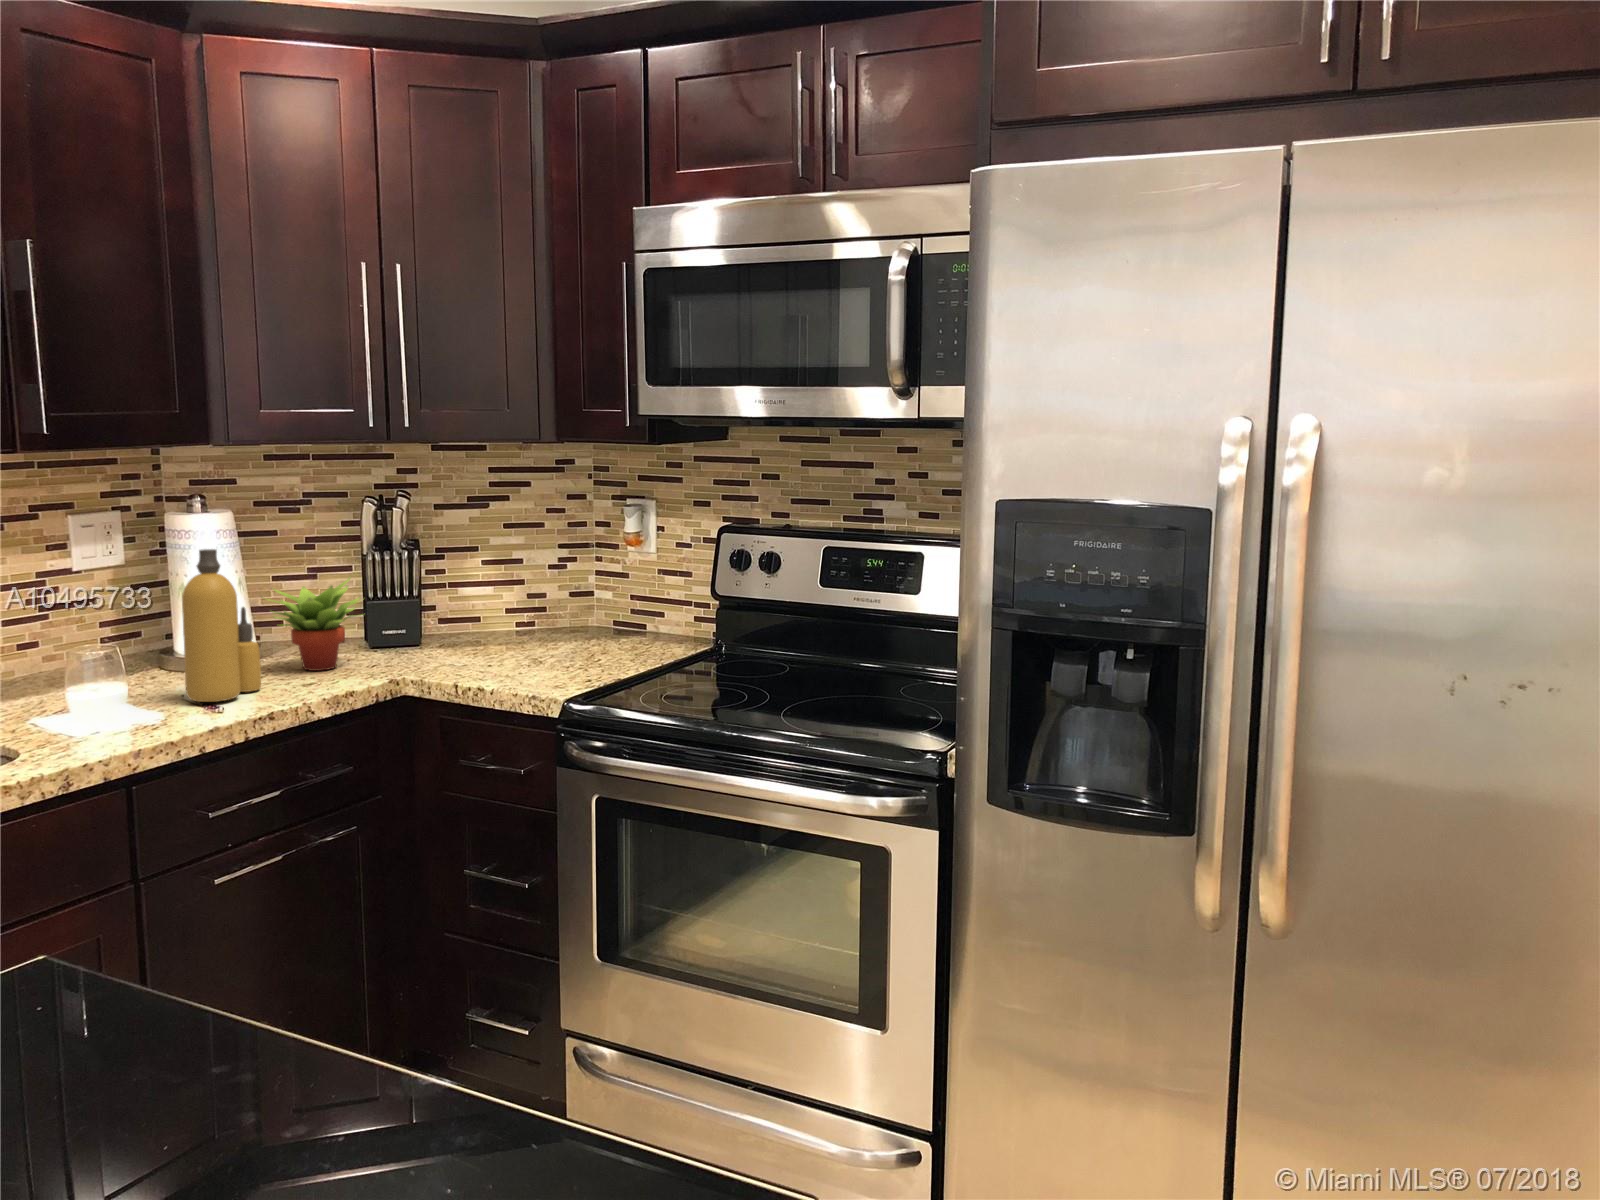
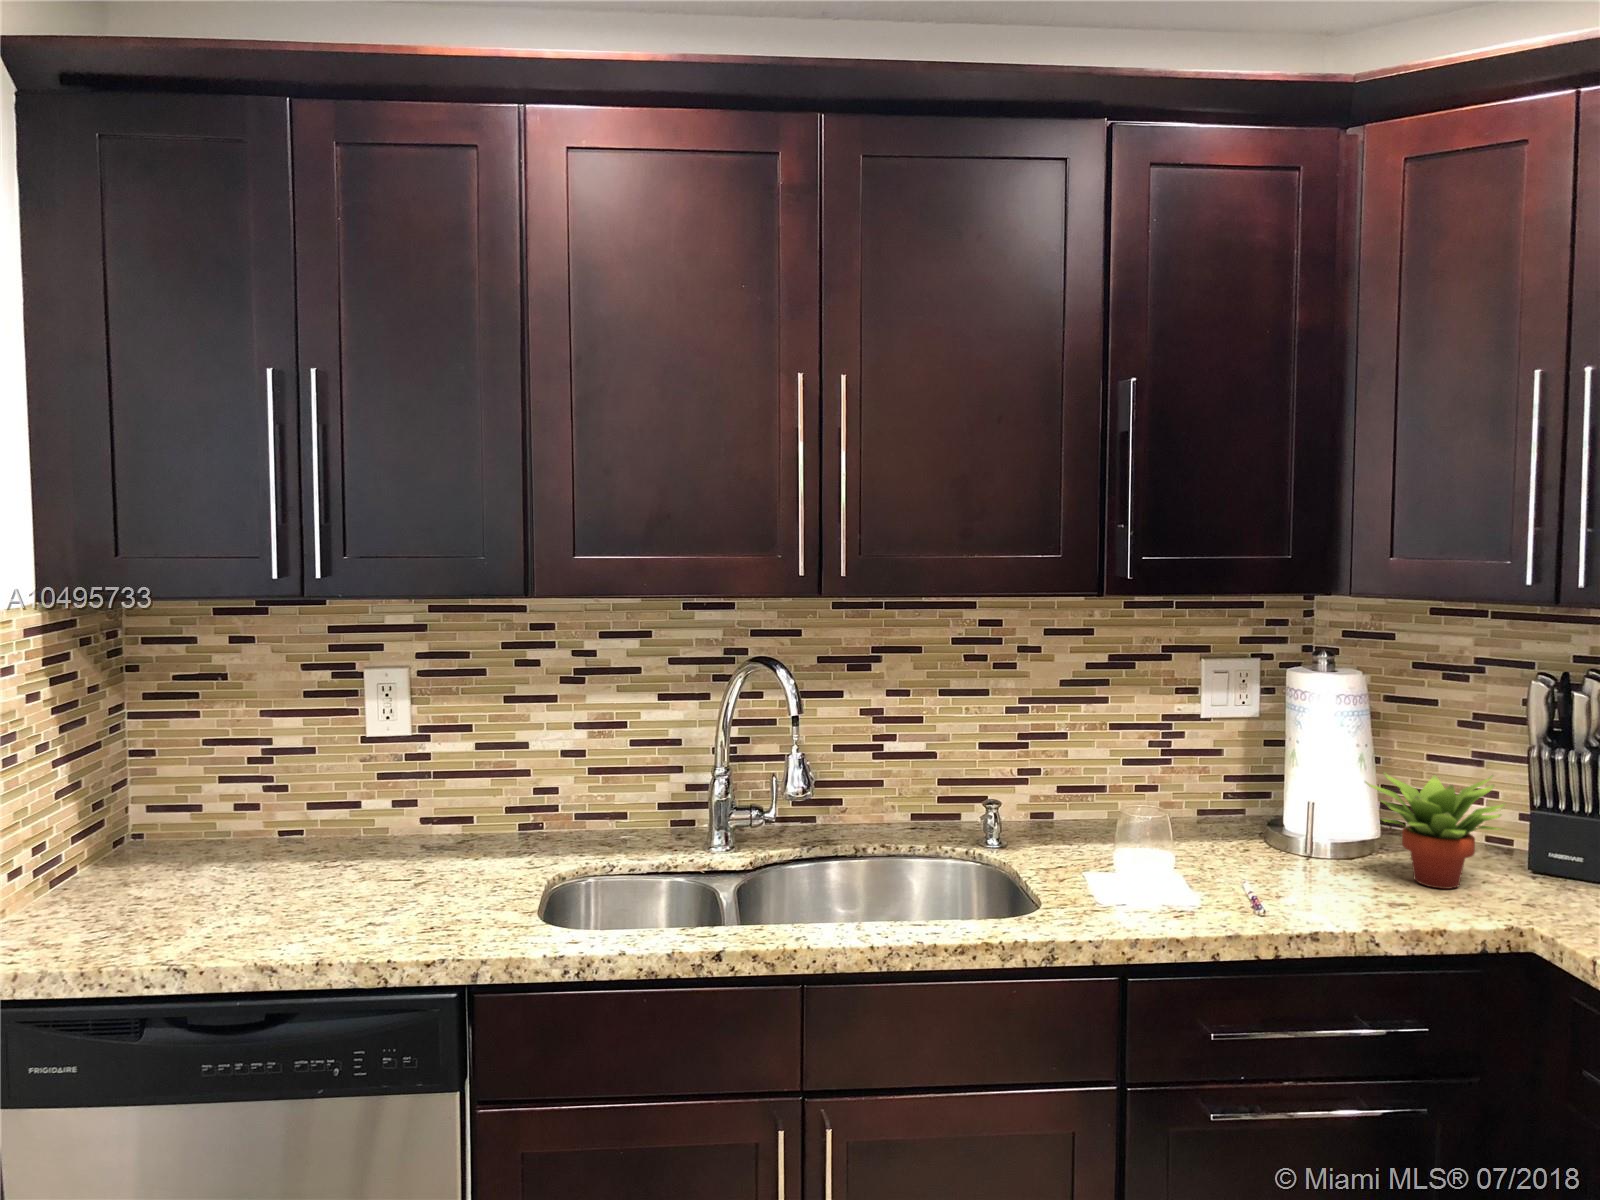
bottle: present [182,549,261,702] -> none [1242,721,1339,900]

